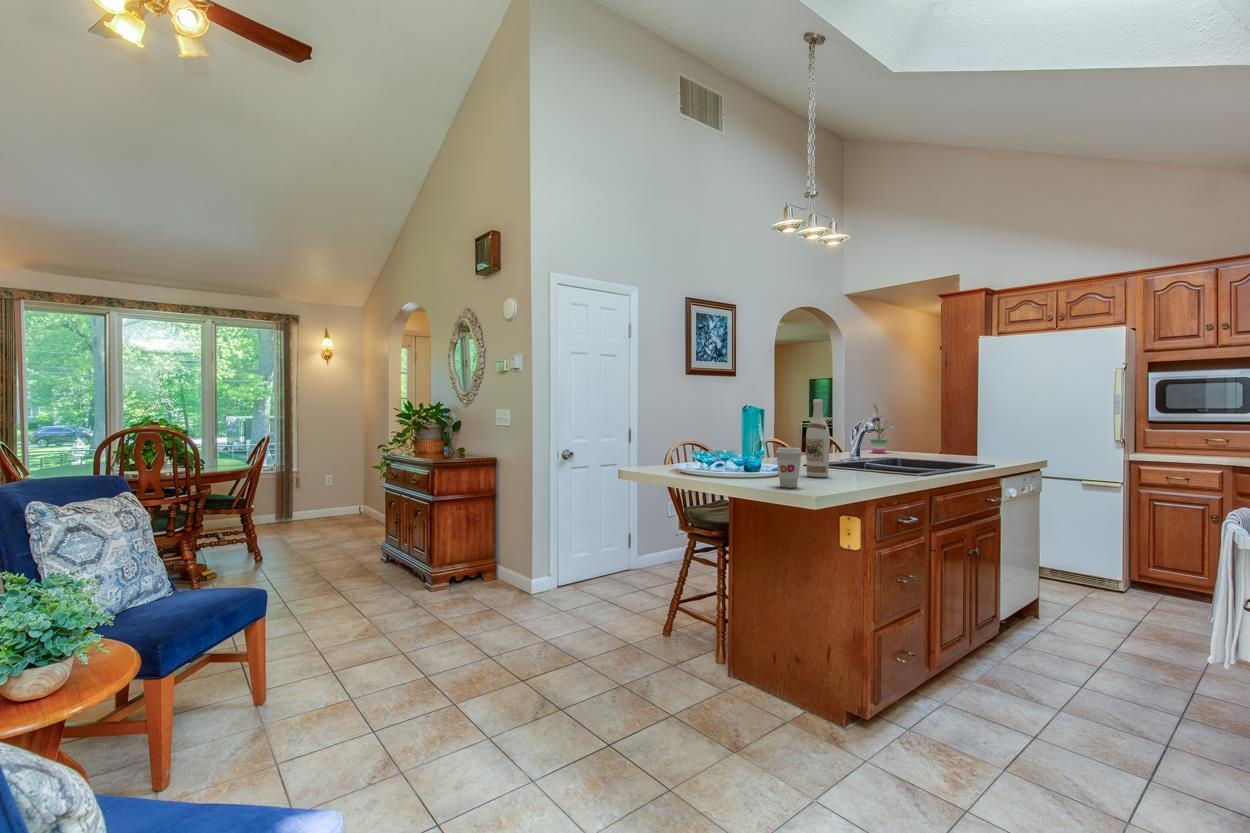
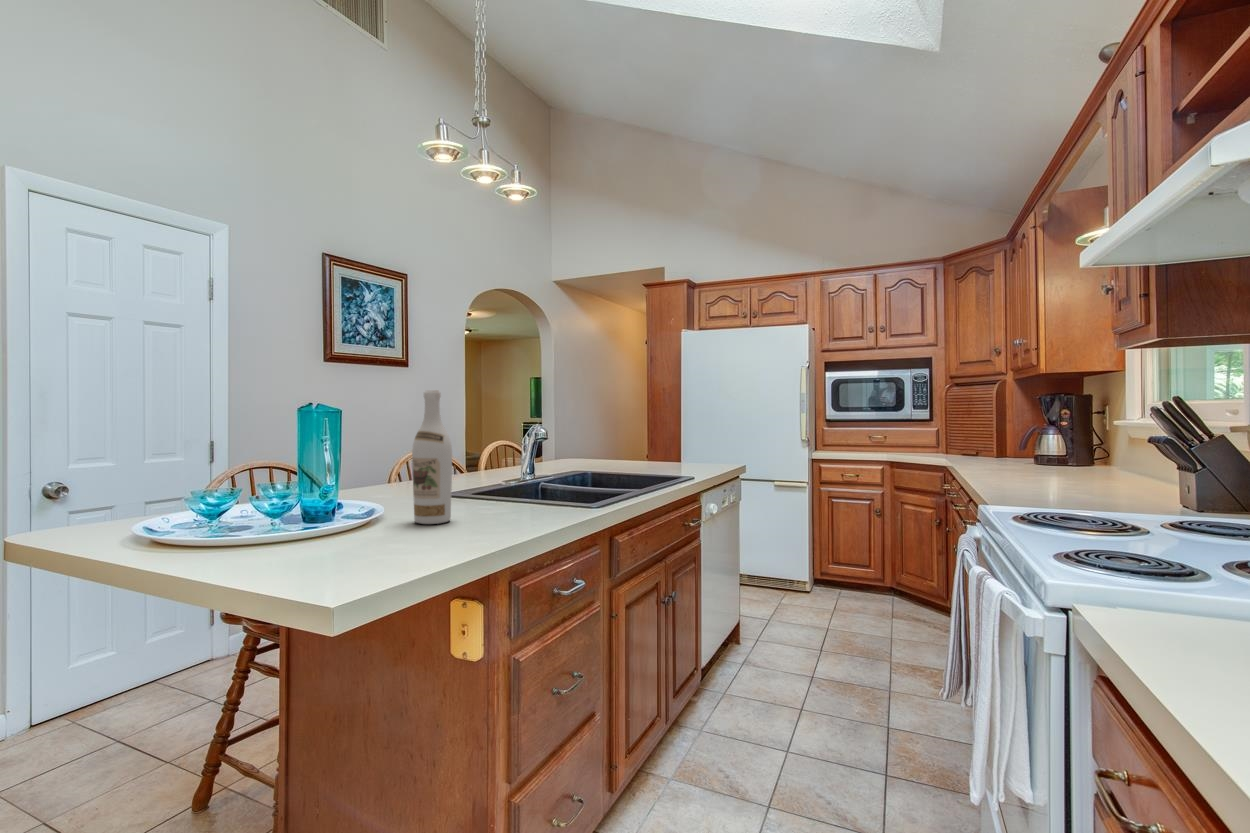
potted plant: present [869,405,893,453] -> none [558,402,593,465]
coffee cup: present [776,447,802,488] -> none [301,482,358,566]

